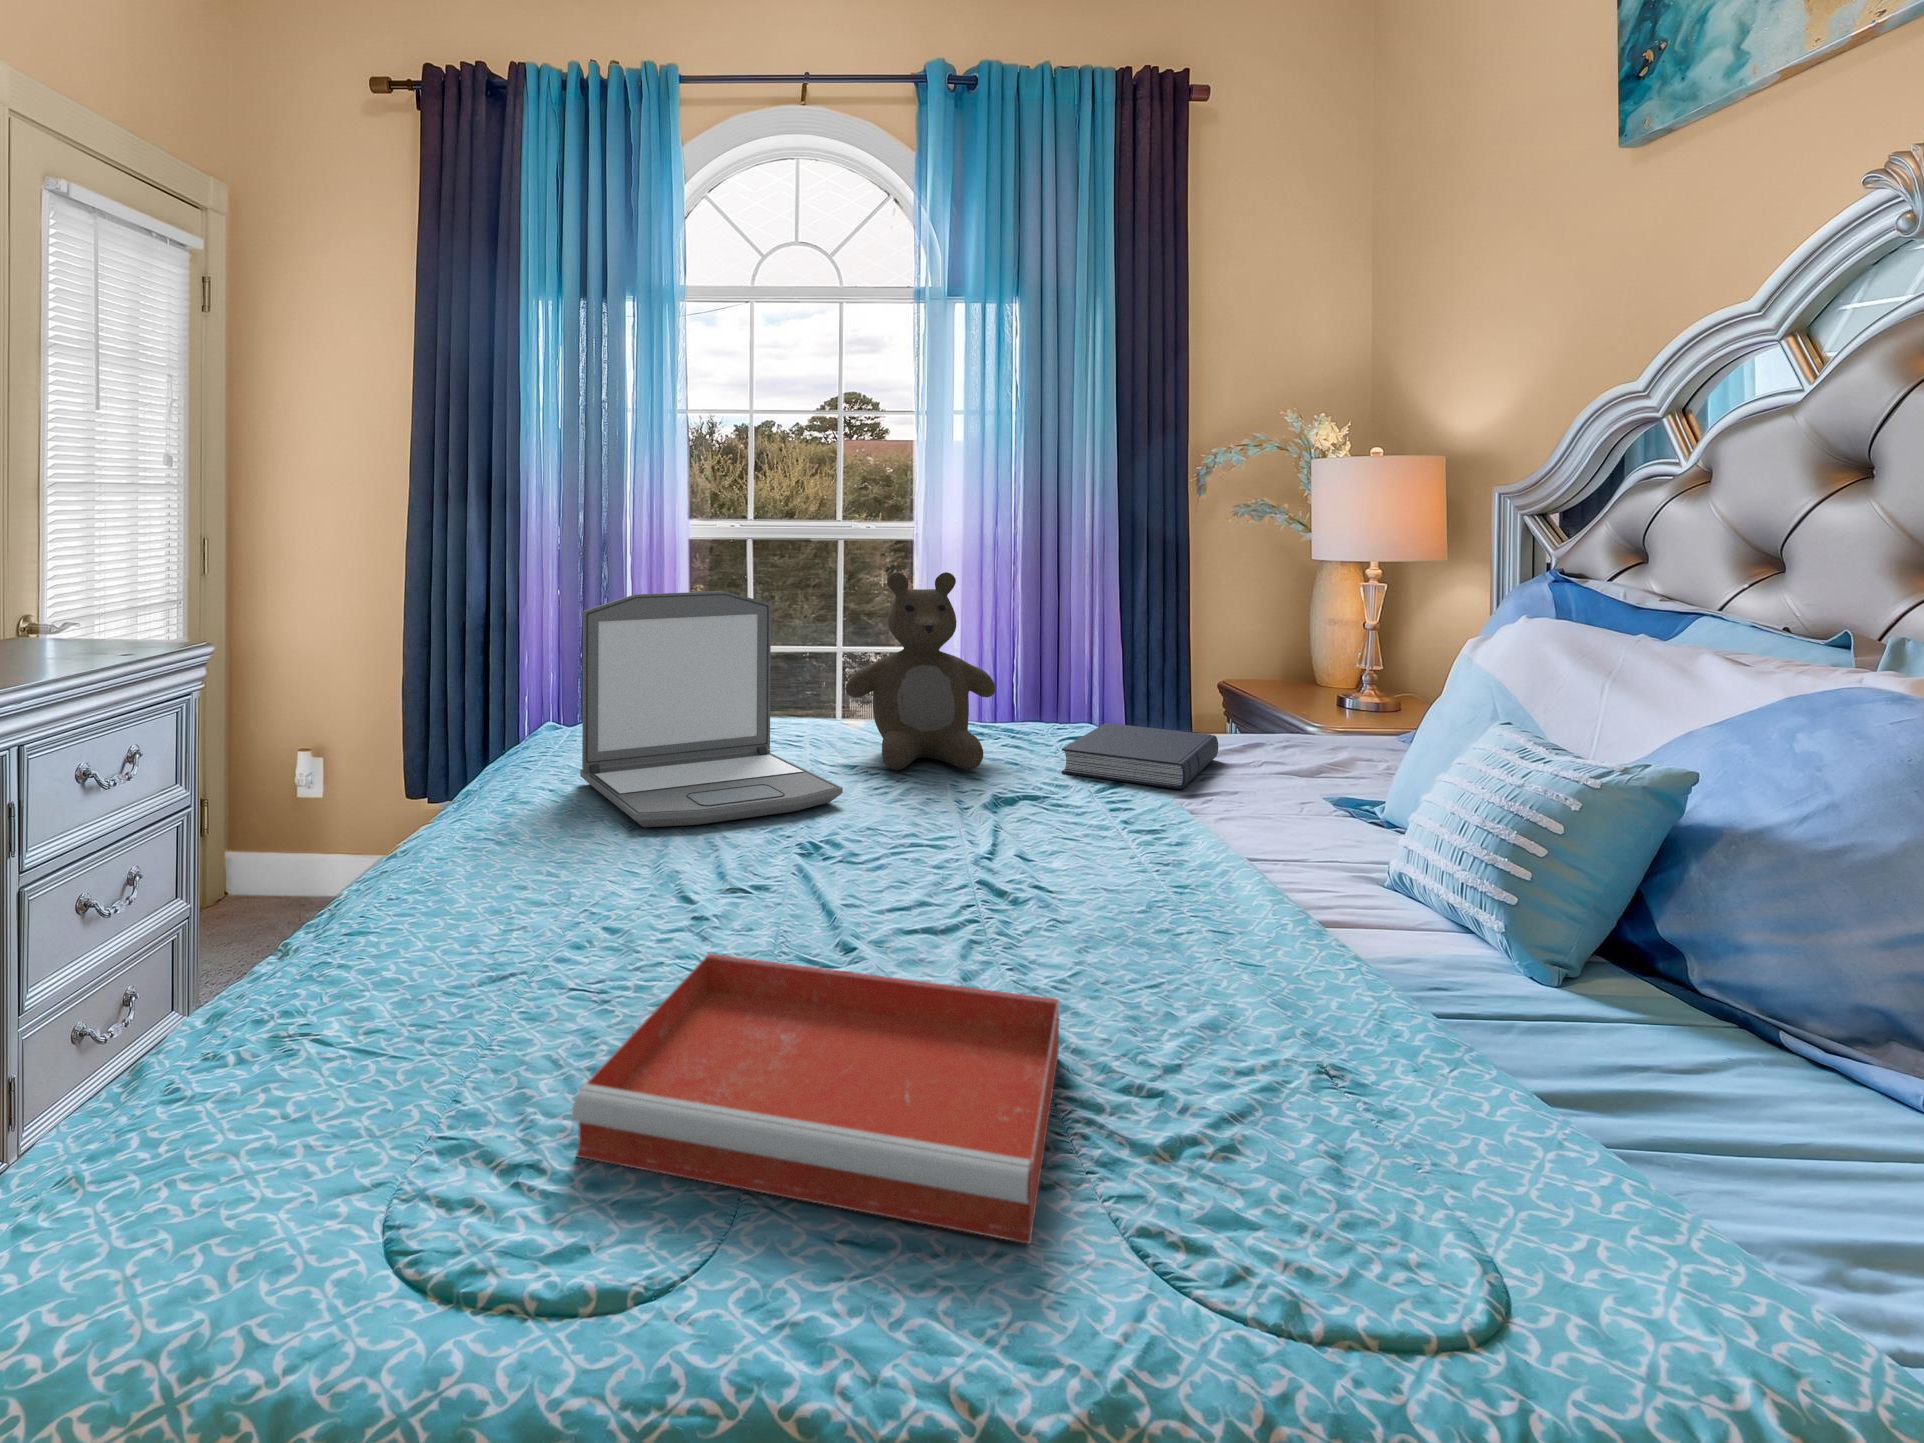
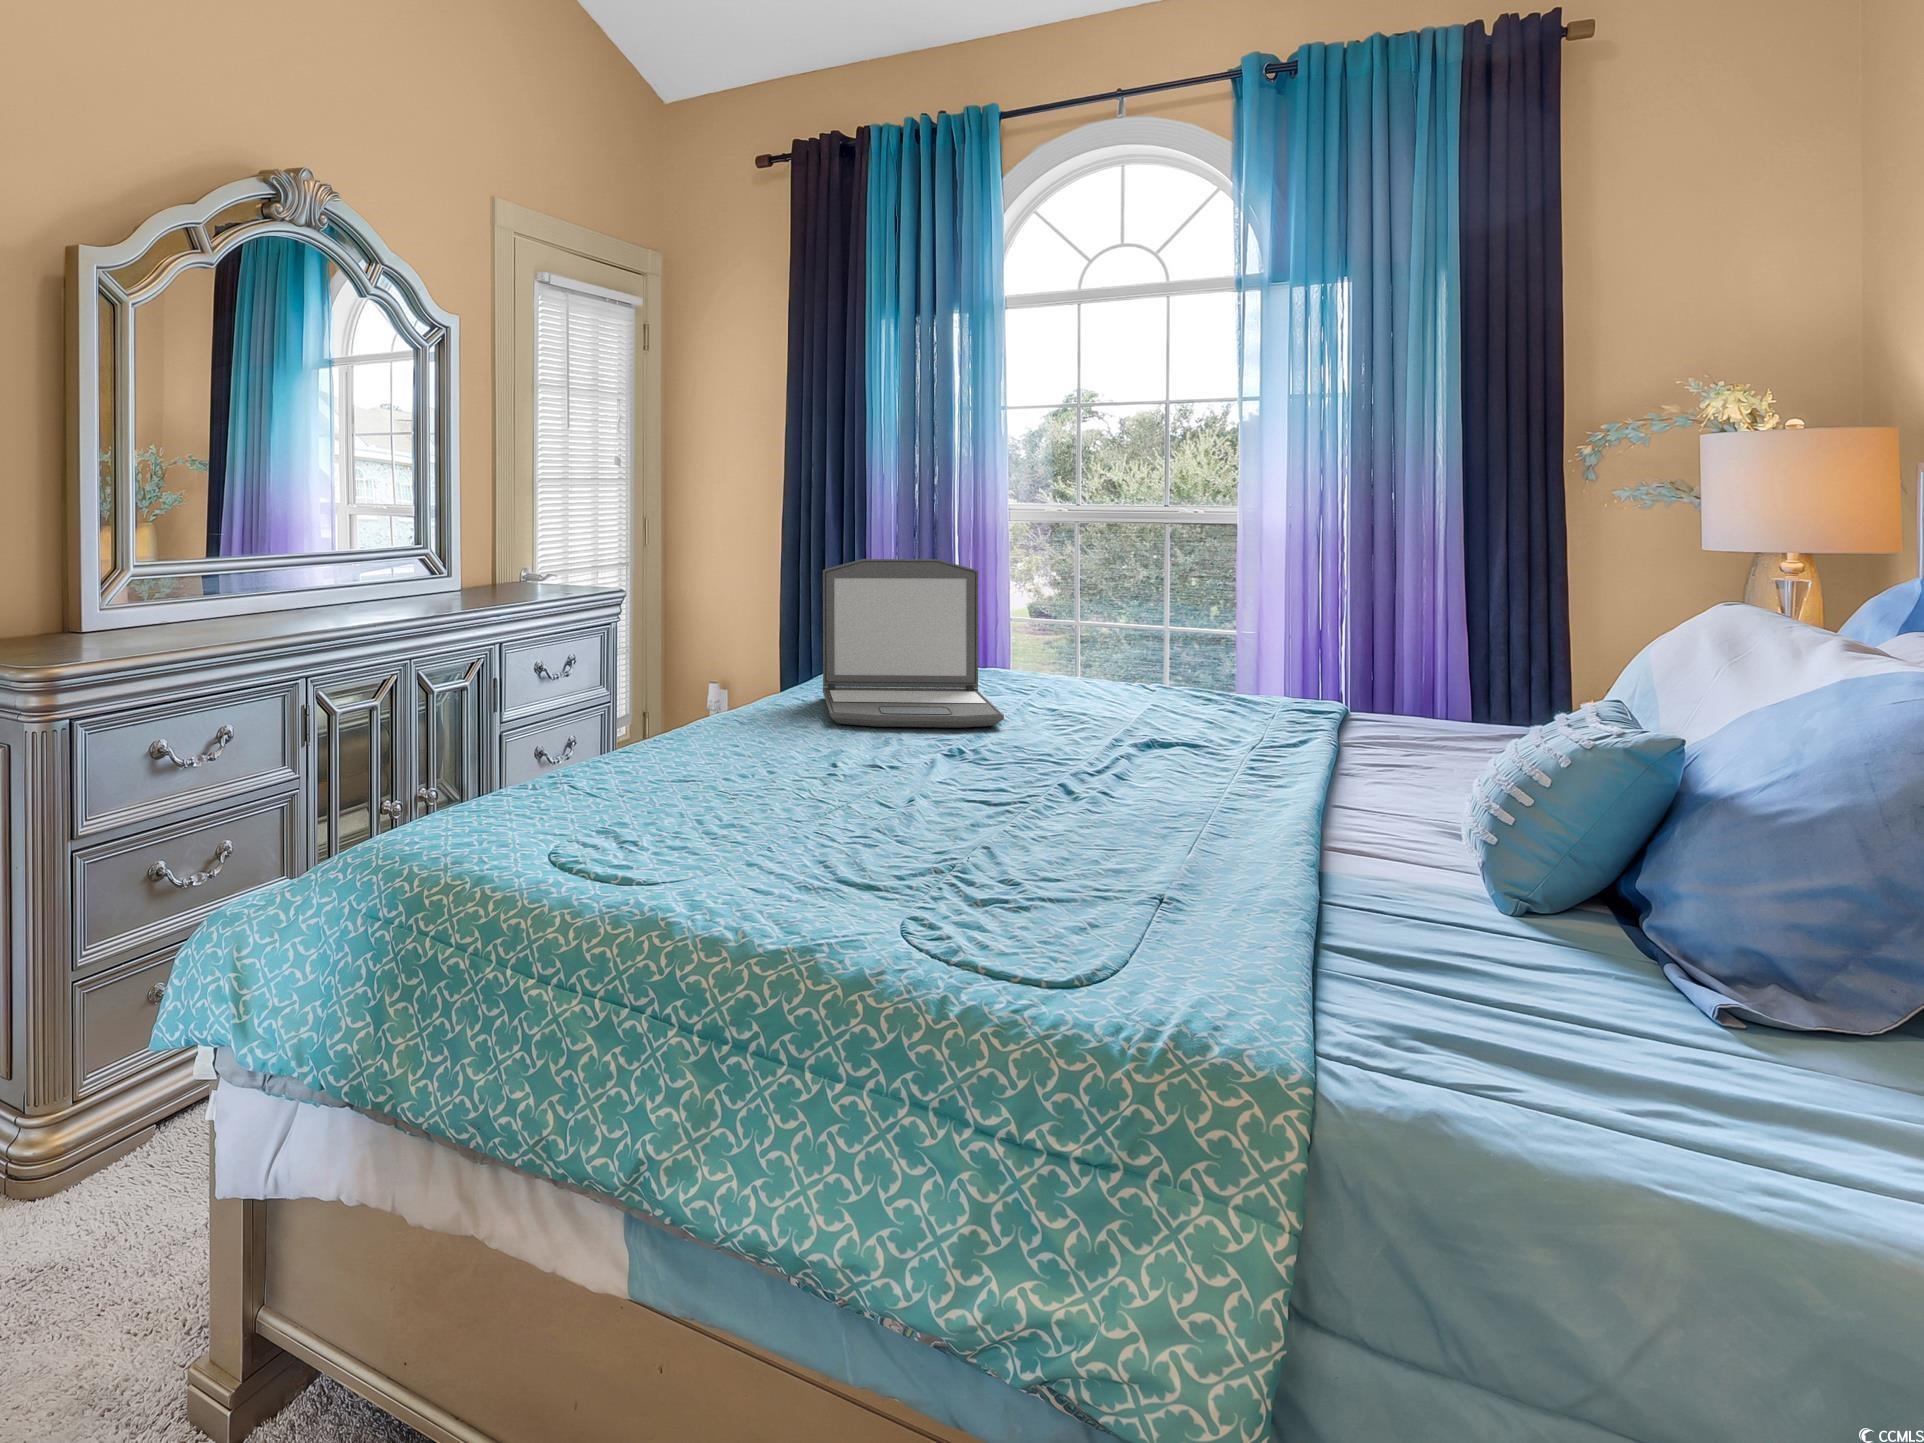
teddy bear: present [846,572,996,770] -> none [1054,548,1194,719]
book: present [1061,723,1218,789] -> none [1238,697,1431,752]
tray: present [572,954,1059,1243] -> none [648,772,971,905]

